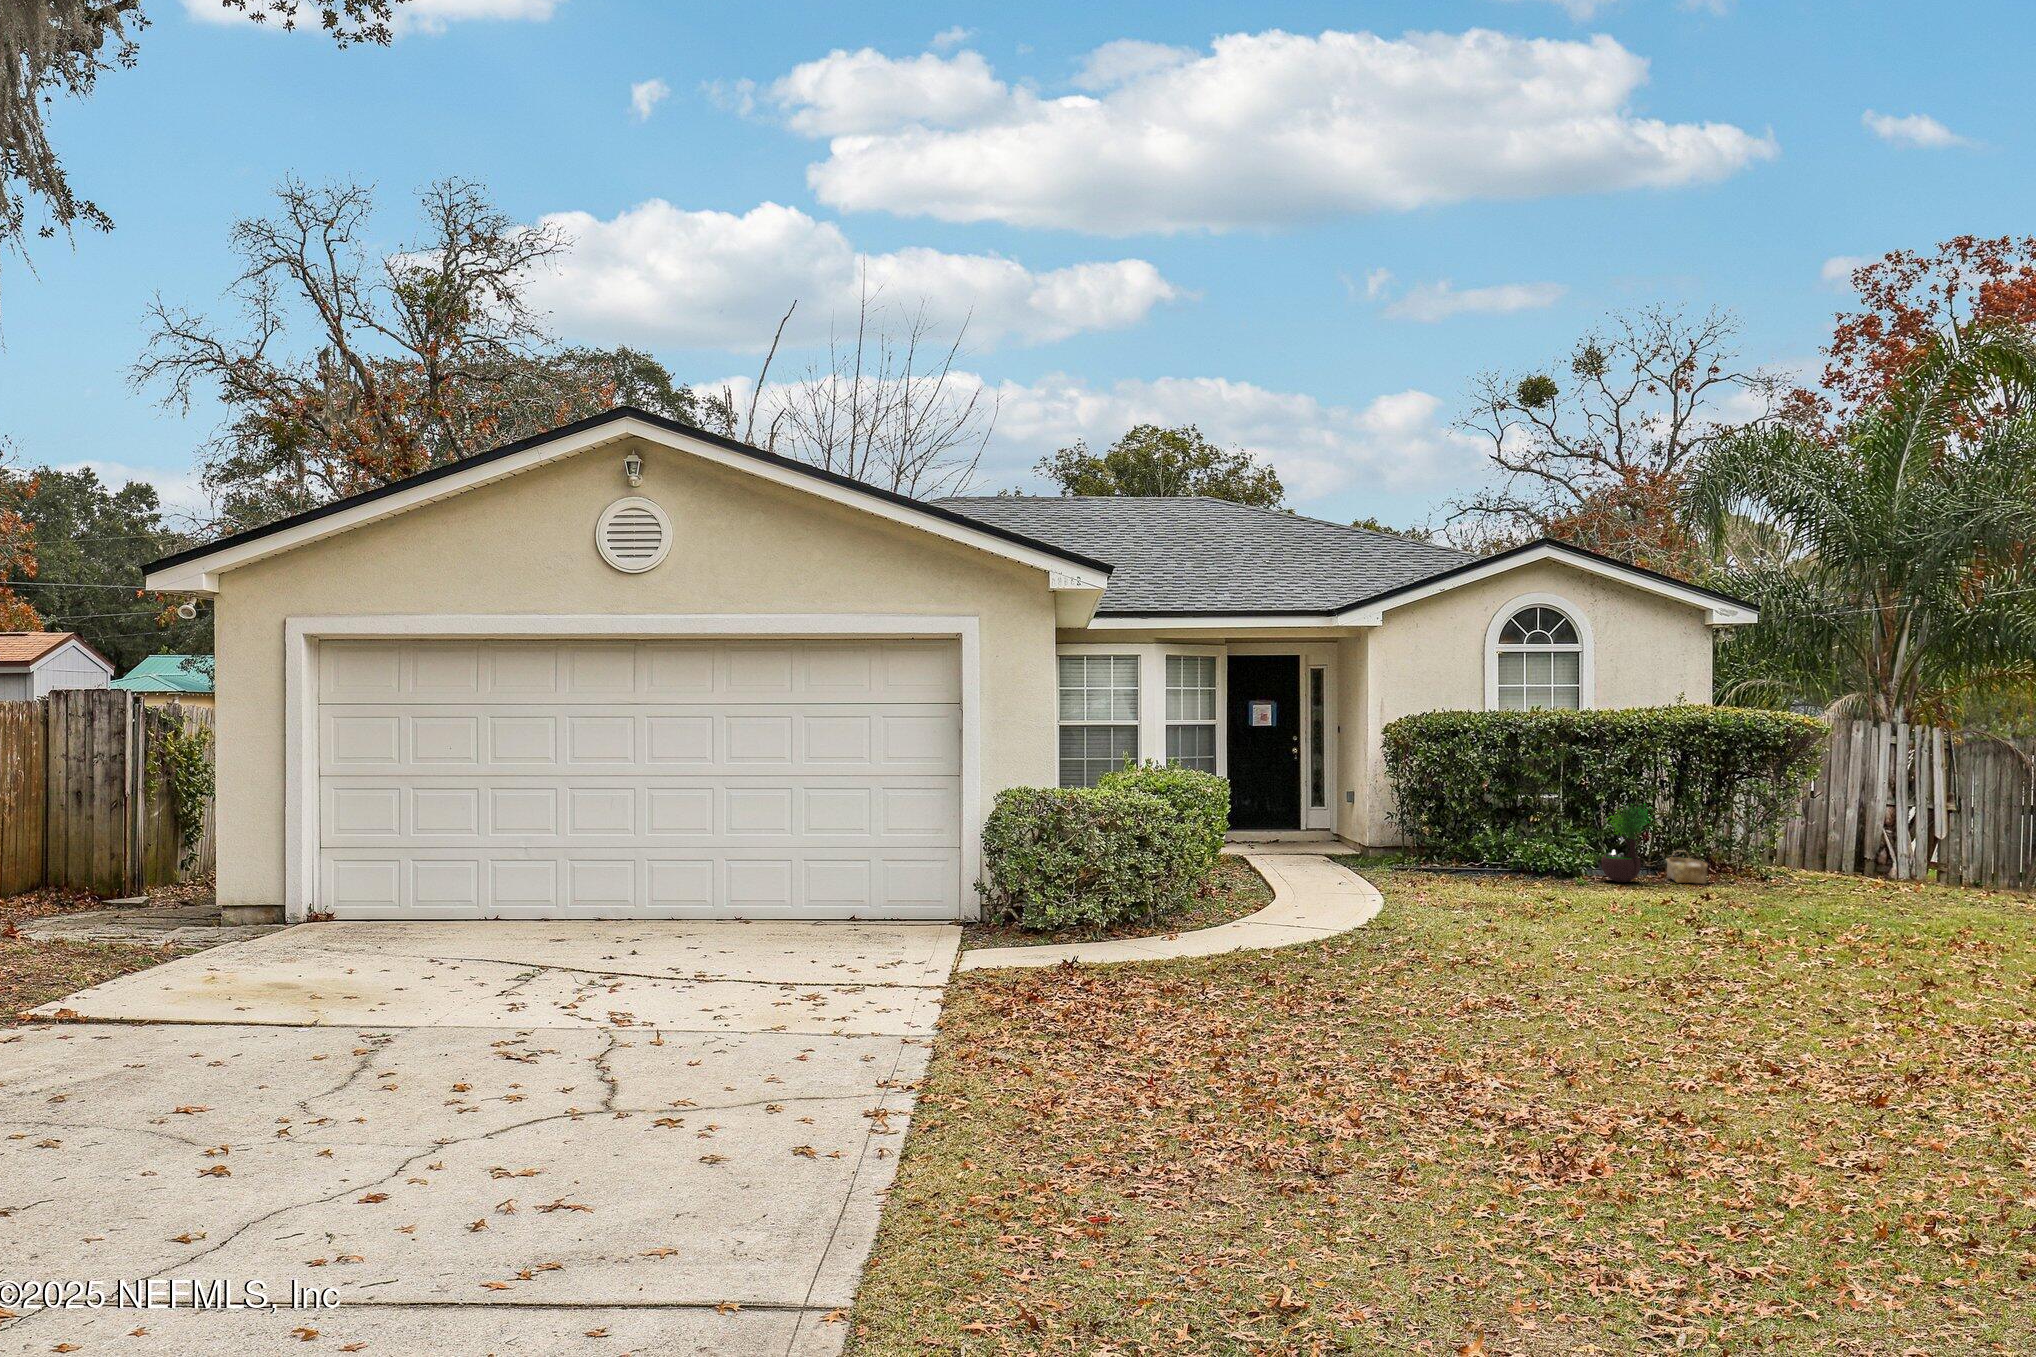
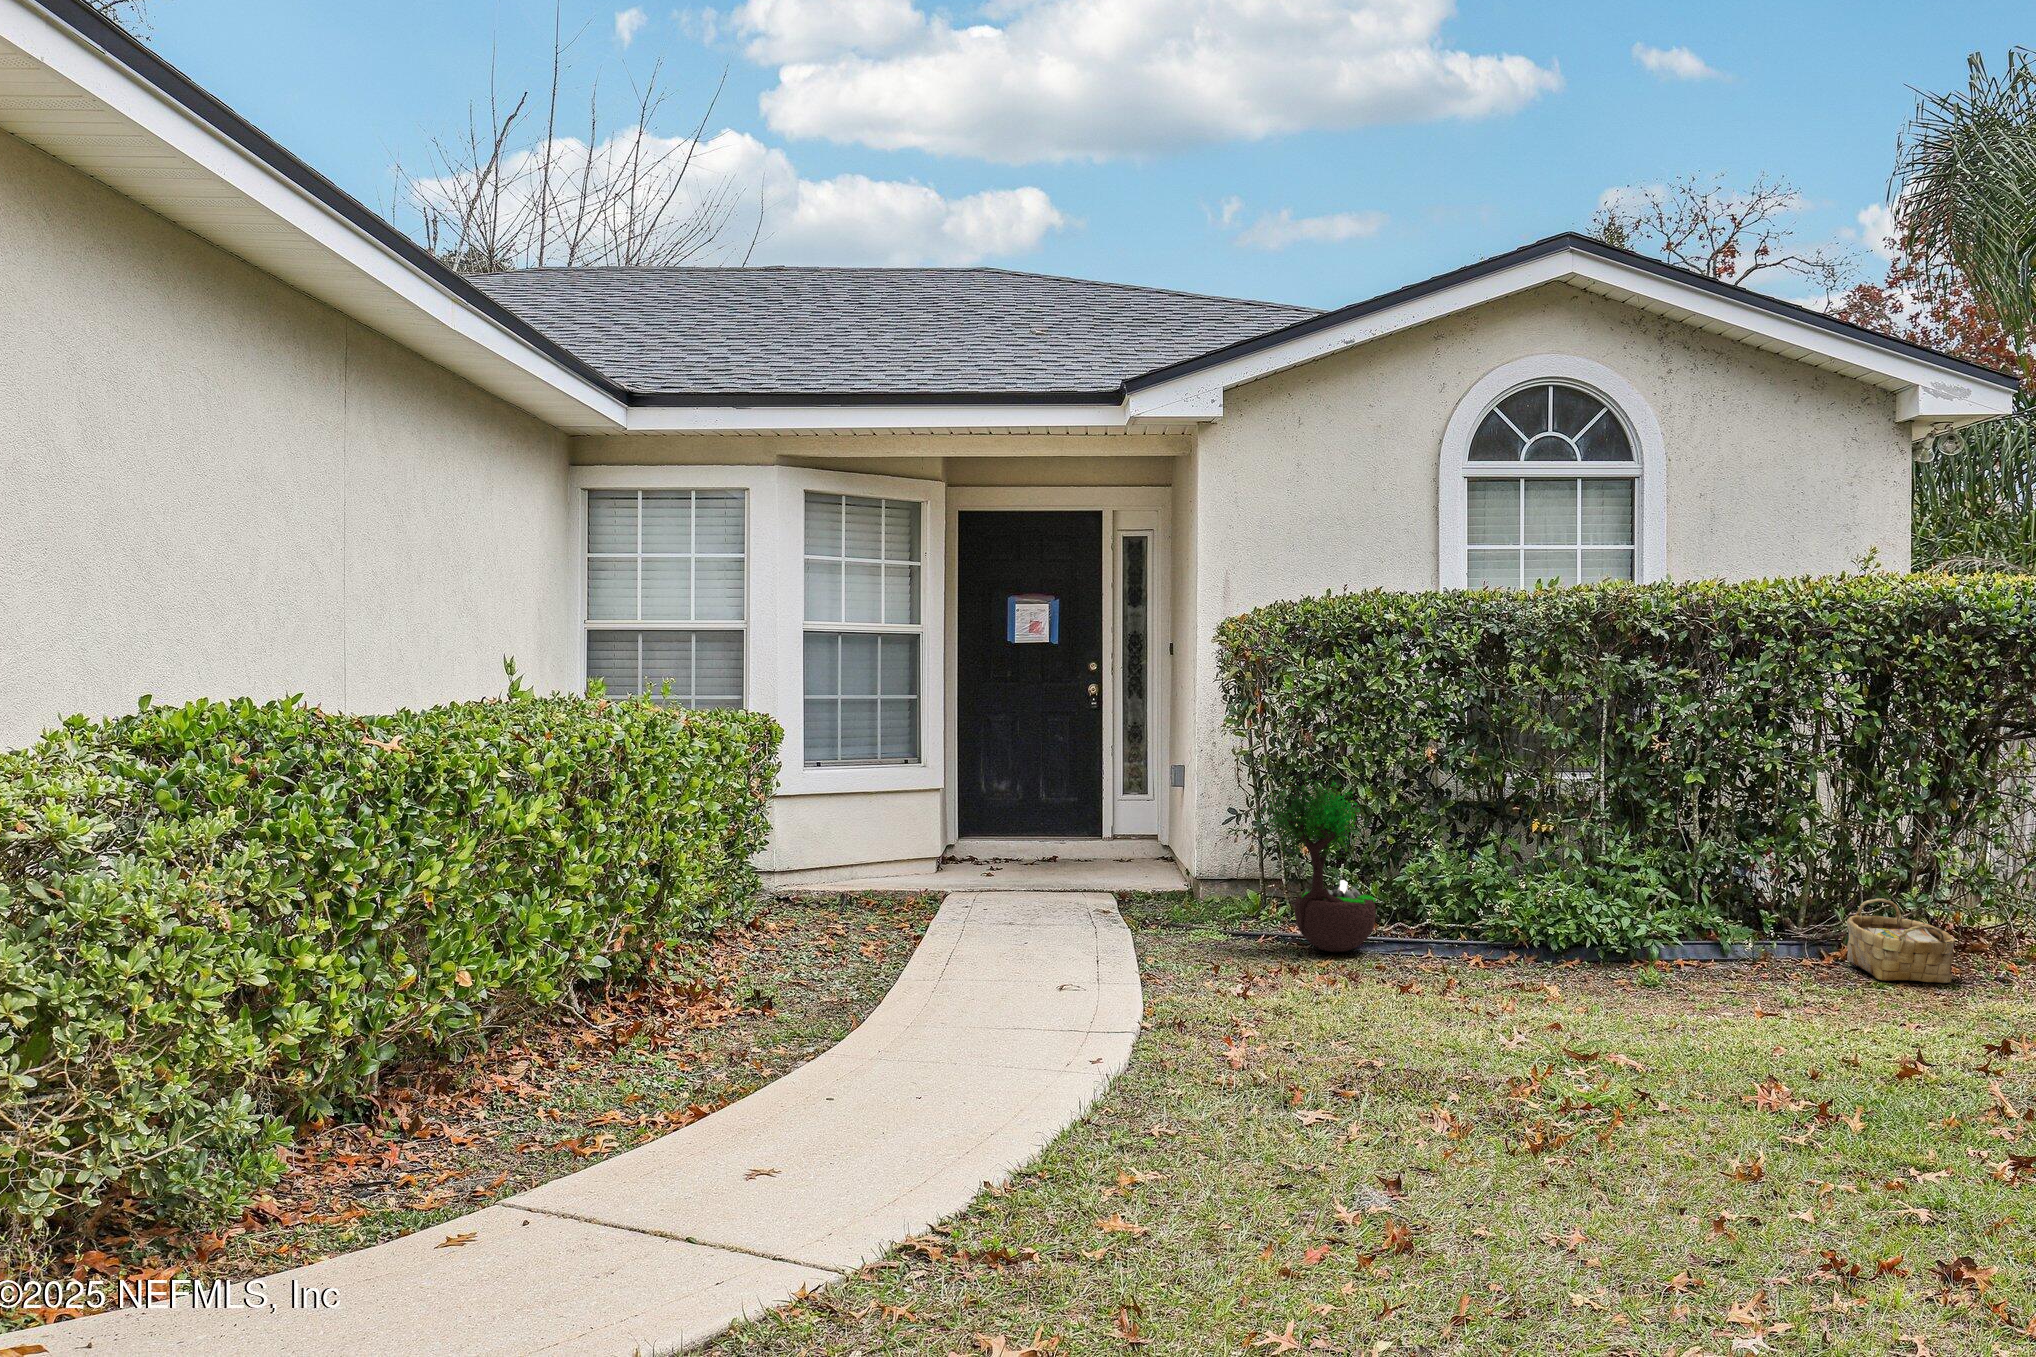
potted tree: present [1601,803,1651,882] -> present [1257,767,1376,952]

